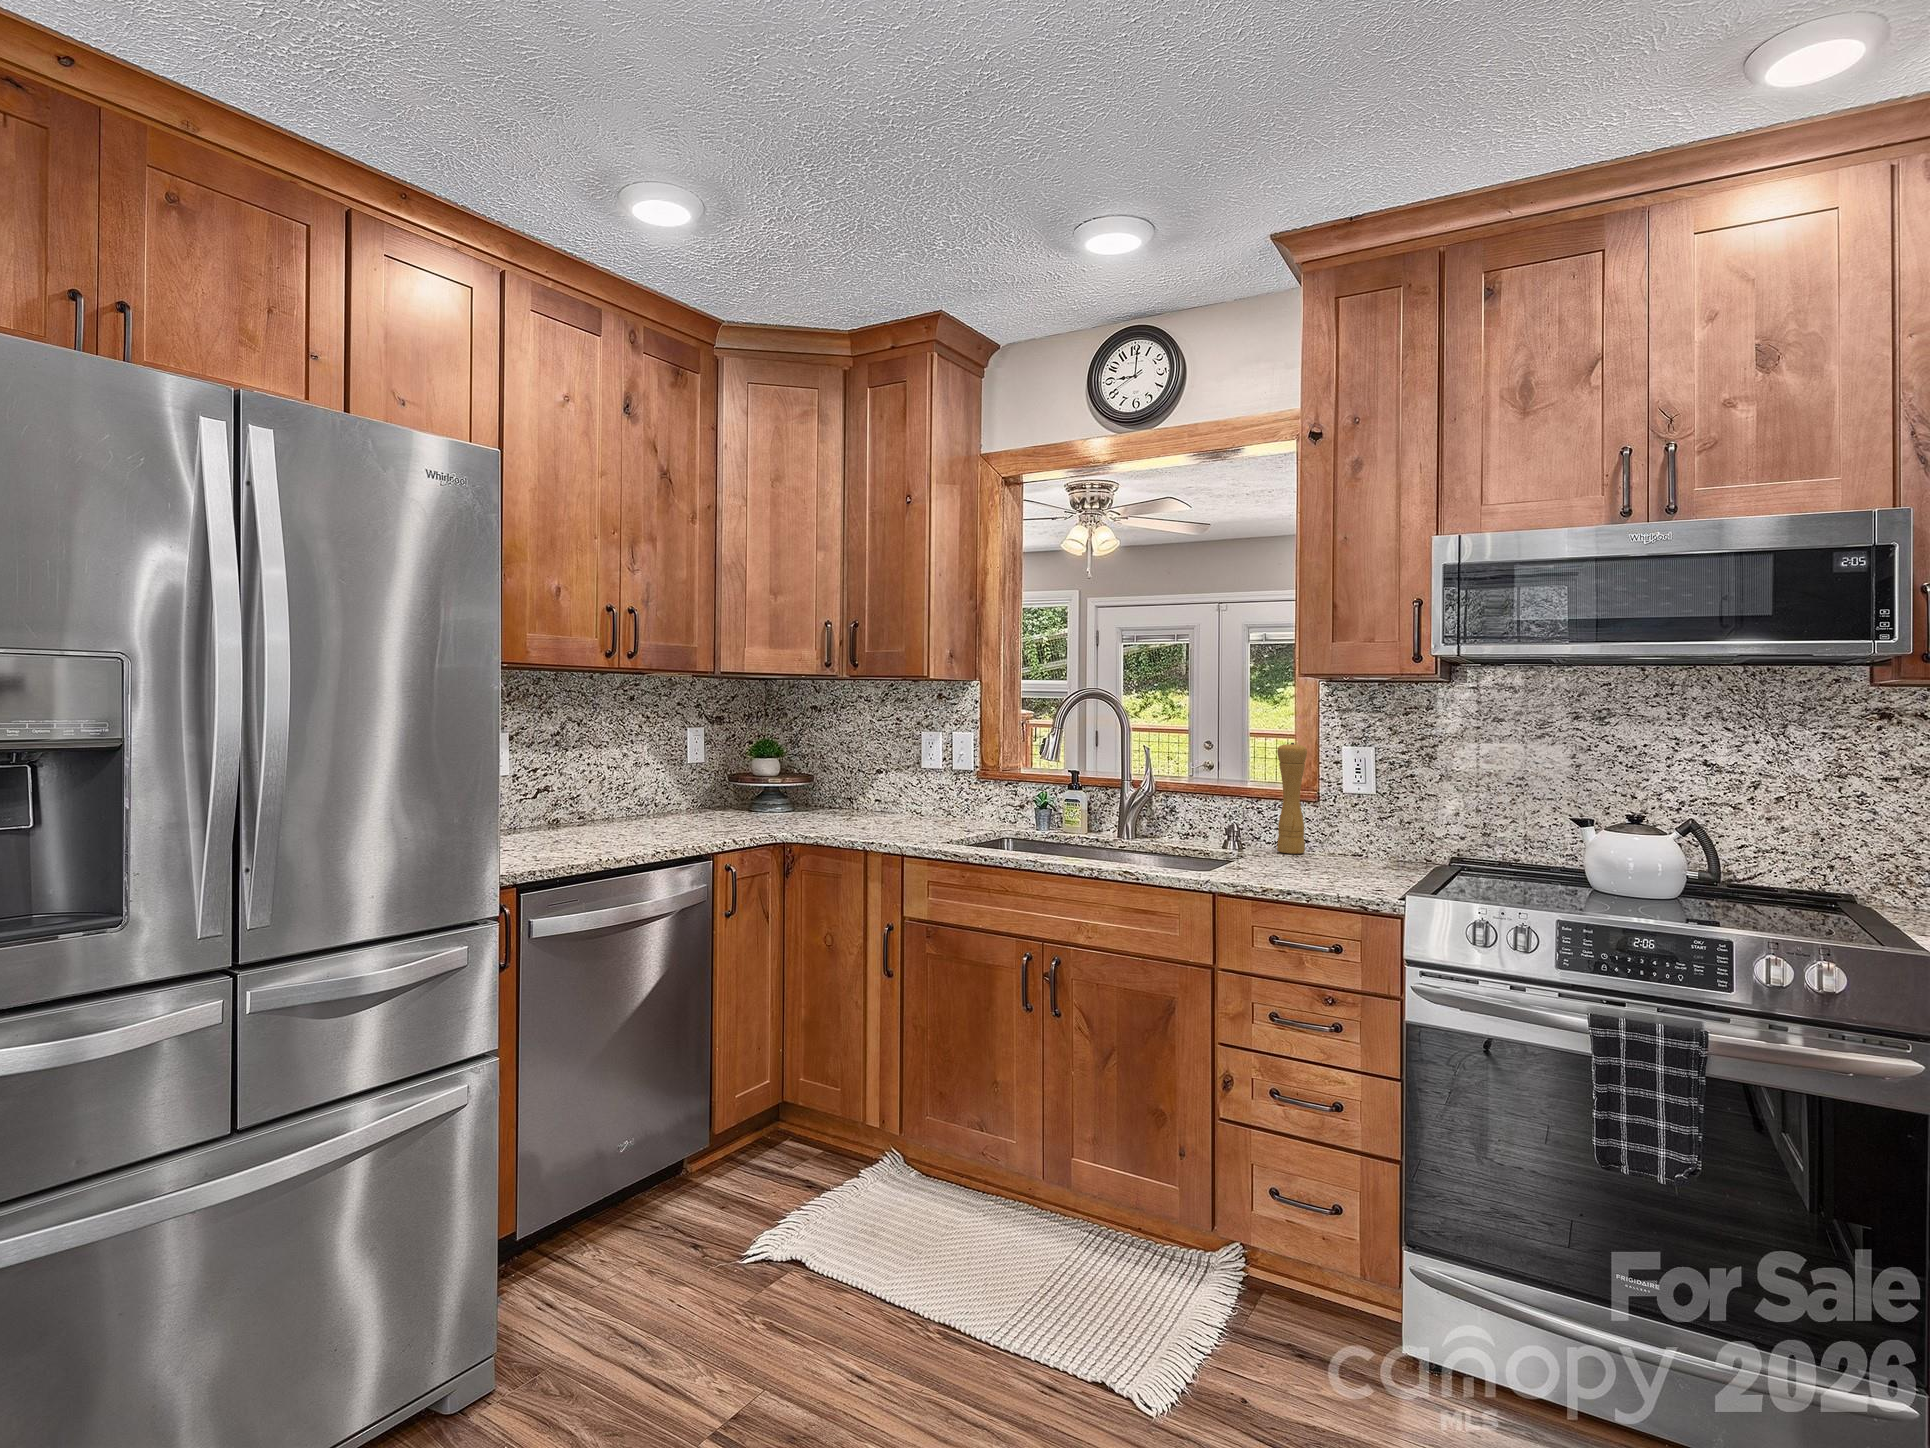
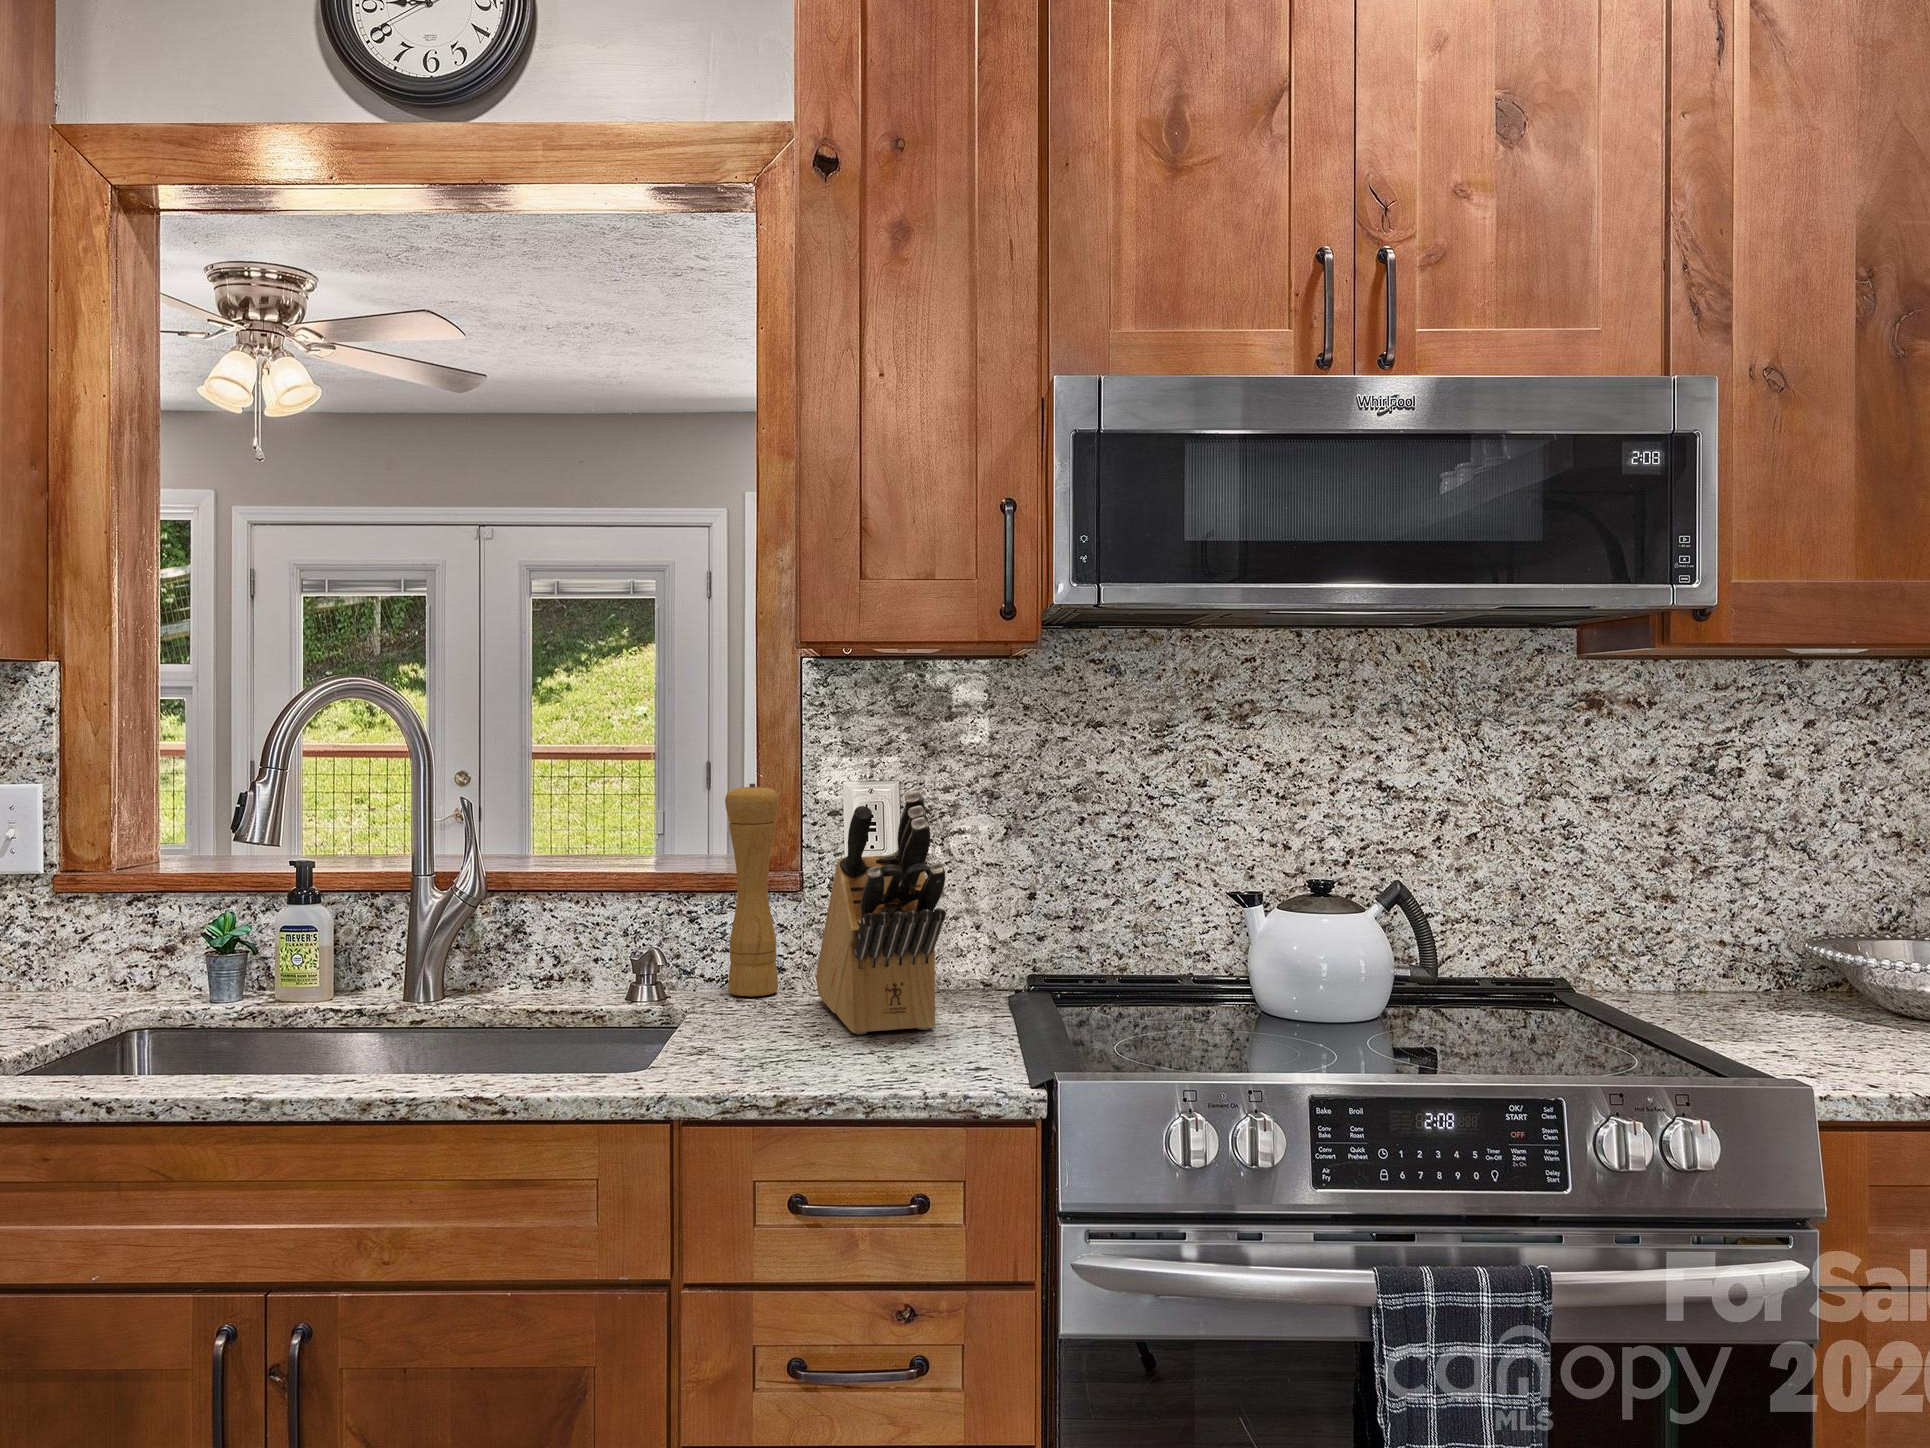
knife block: none [1322,745,1375,874] -> present [816,790,945,1034]

